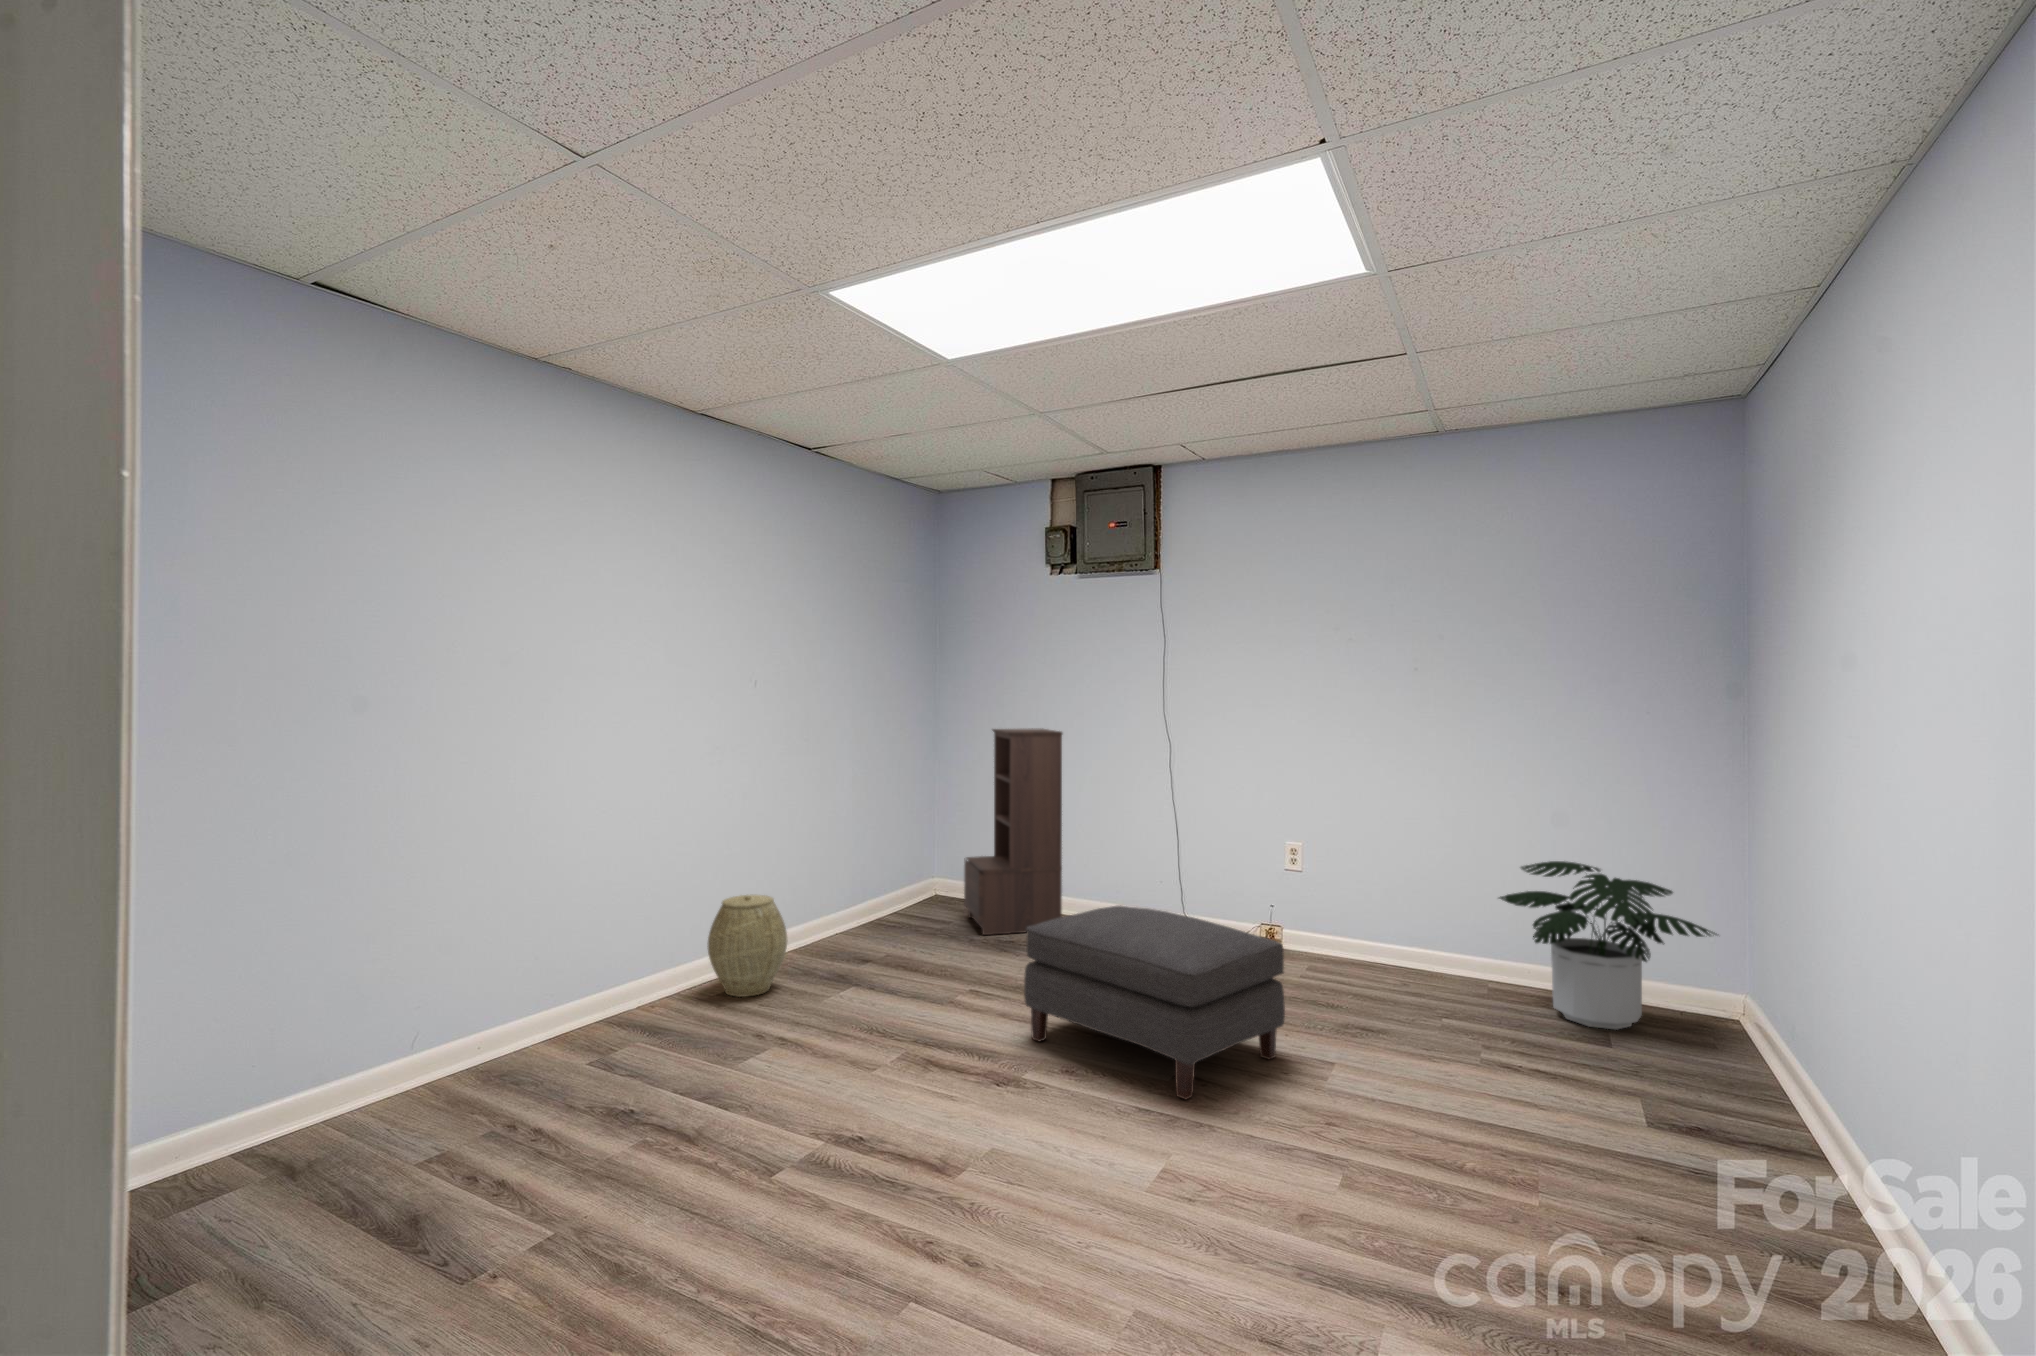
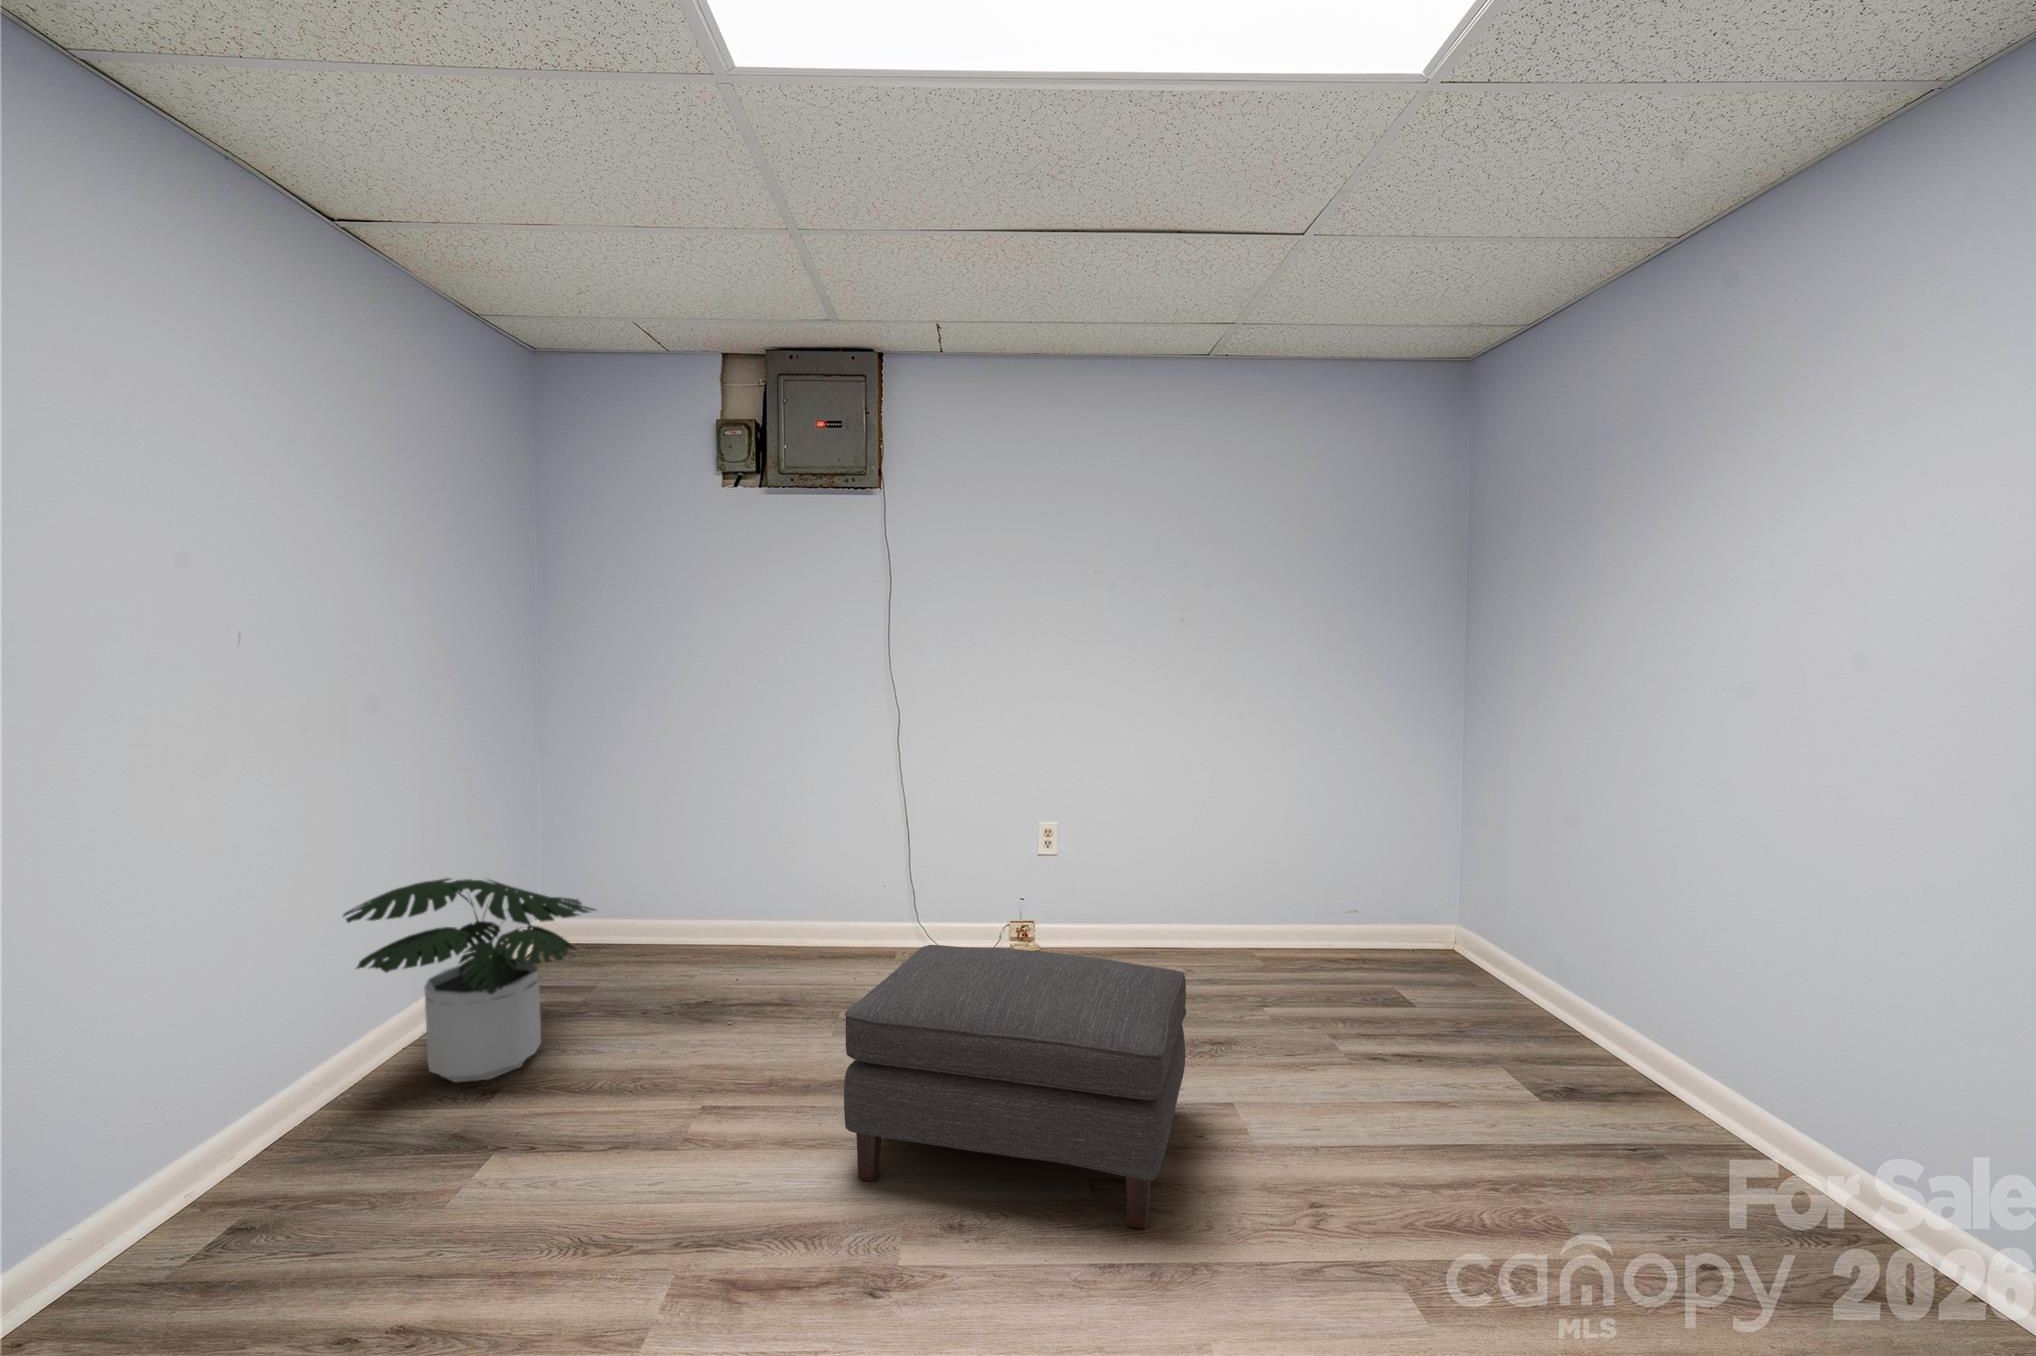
bookshelf: present [964,728,1062,935] -> none [602,697,759,997]
potted plant: present [1499,861,1717,1030] -> present [343,878,595,1082]
woven basket: present [707,895,787,997] -> none [164,1032,352,1243]

